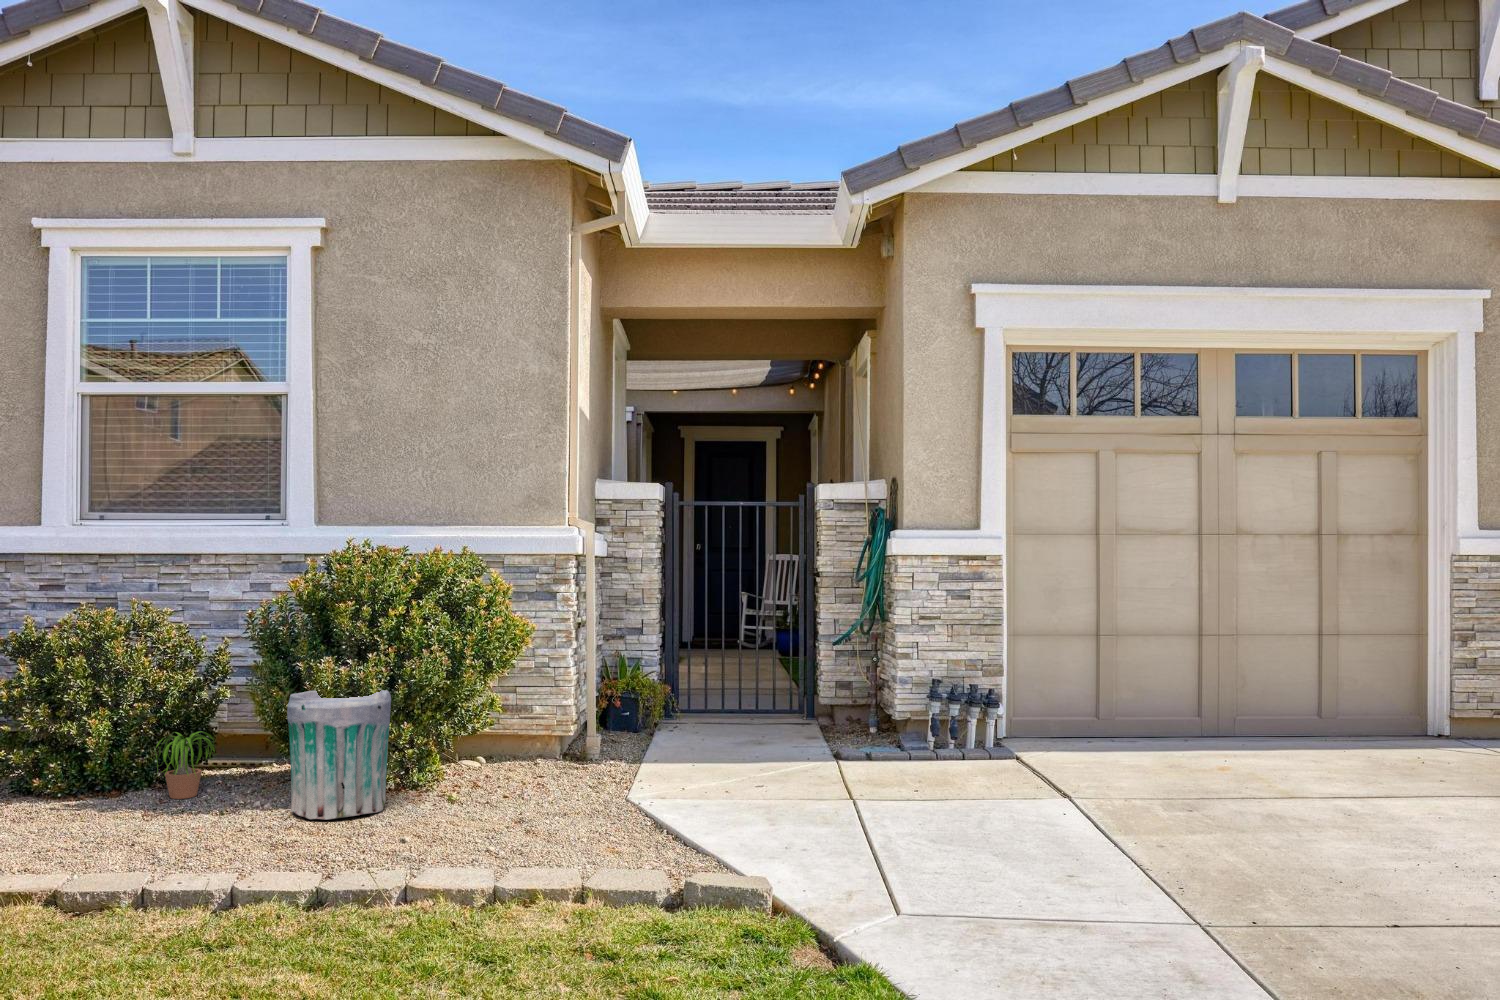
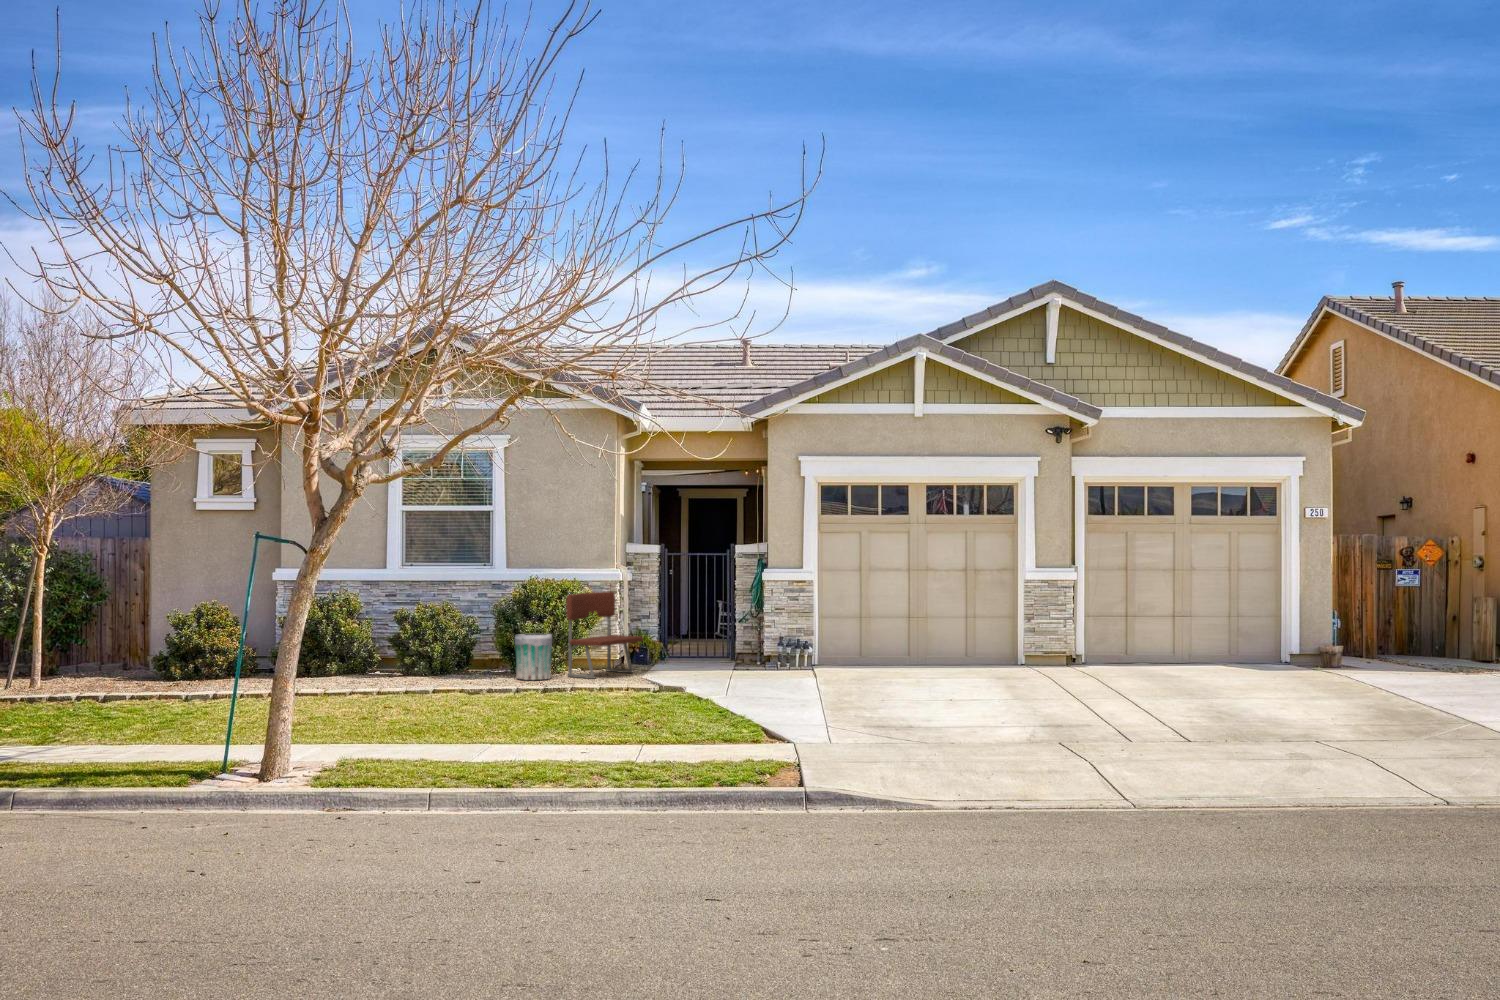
bench: none [431,580,629,808] -> present [566,592,643,679]
potted plant: present [154,731,215,799] -> none [454,651,483,677]

